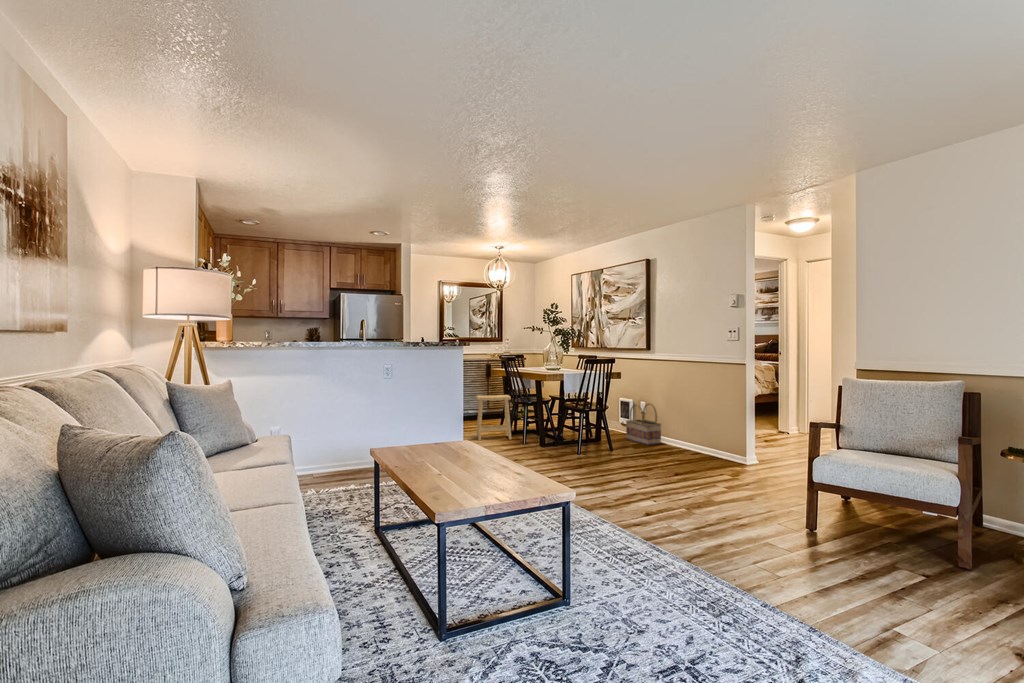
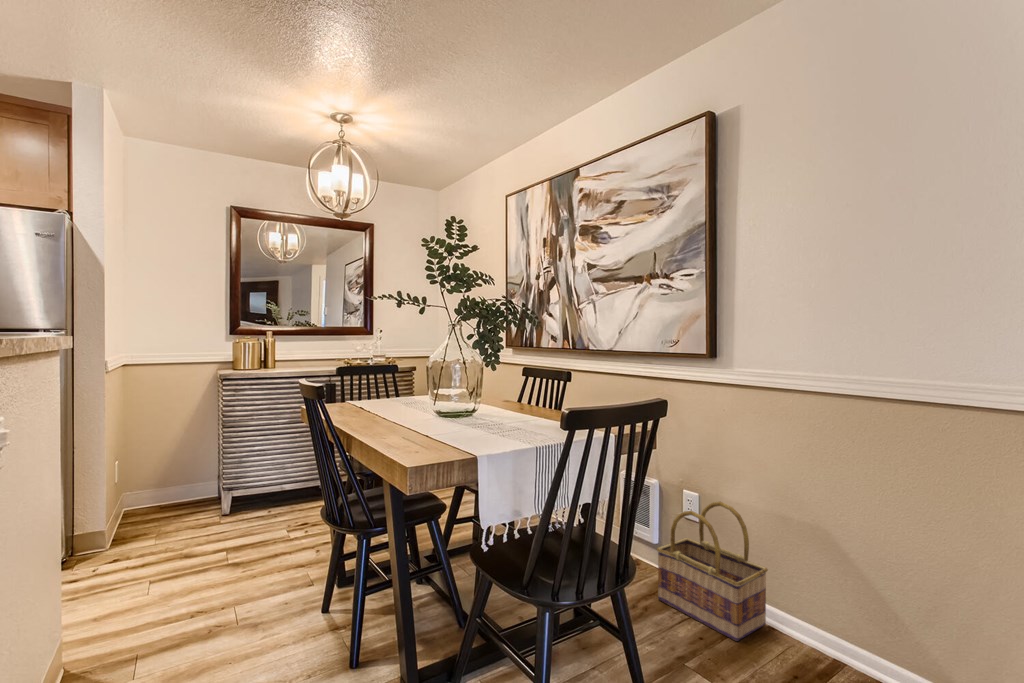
footstool: present [476,395,511,441] -> none [214,488,331,654]

